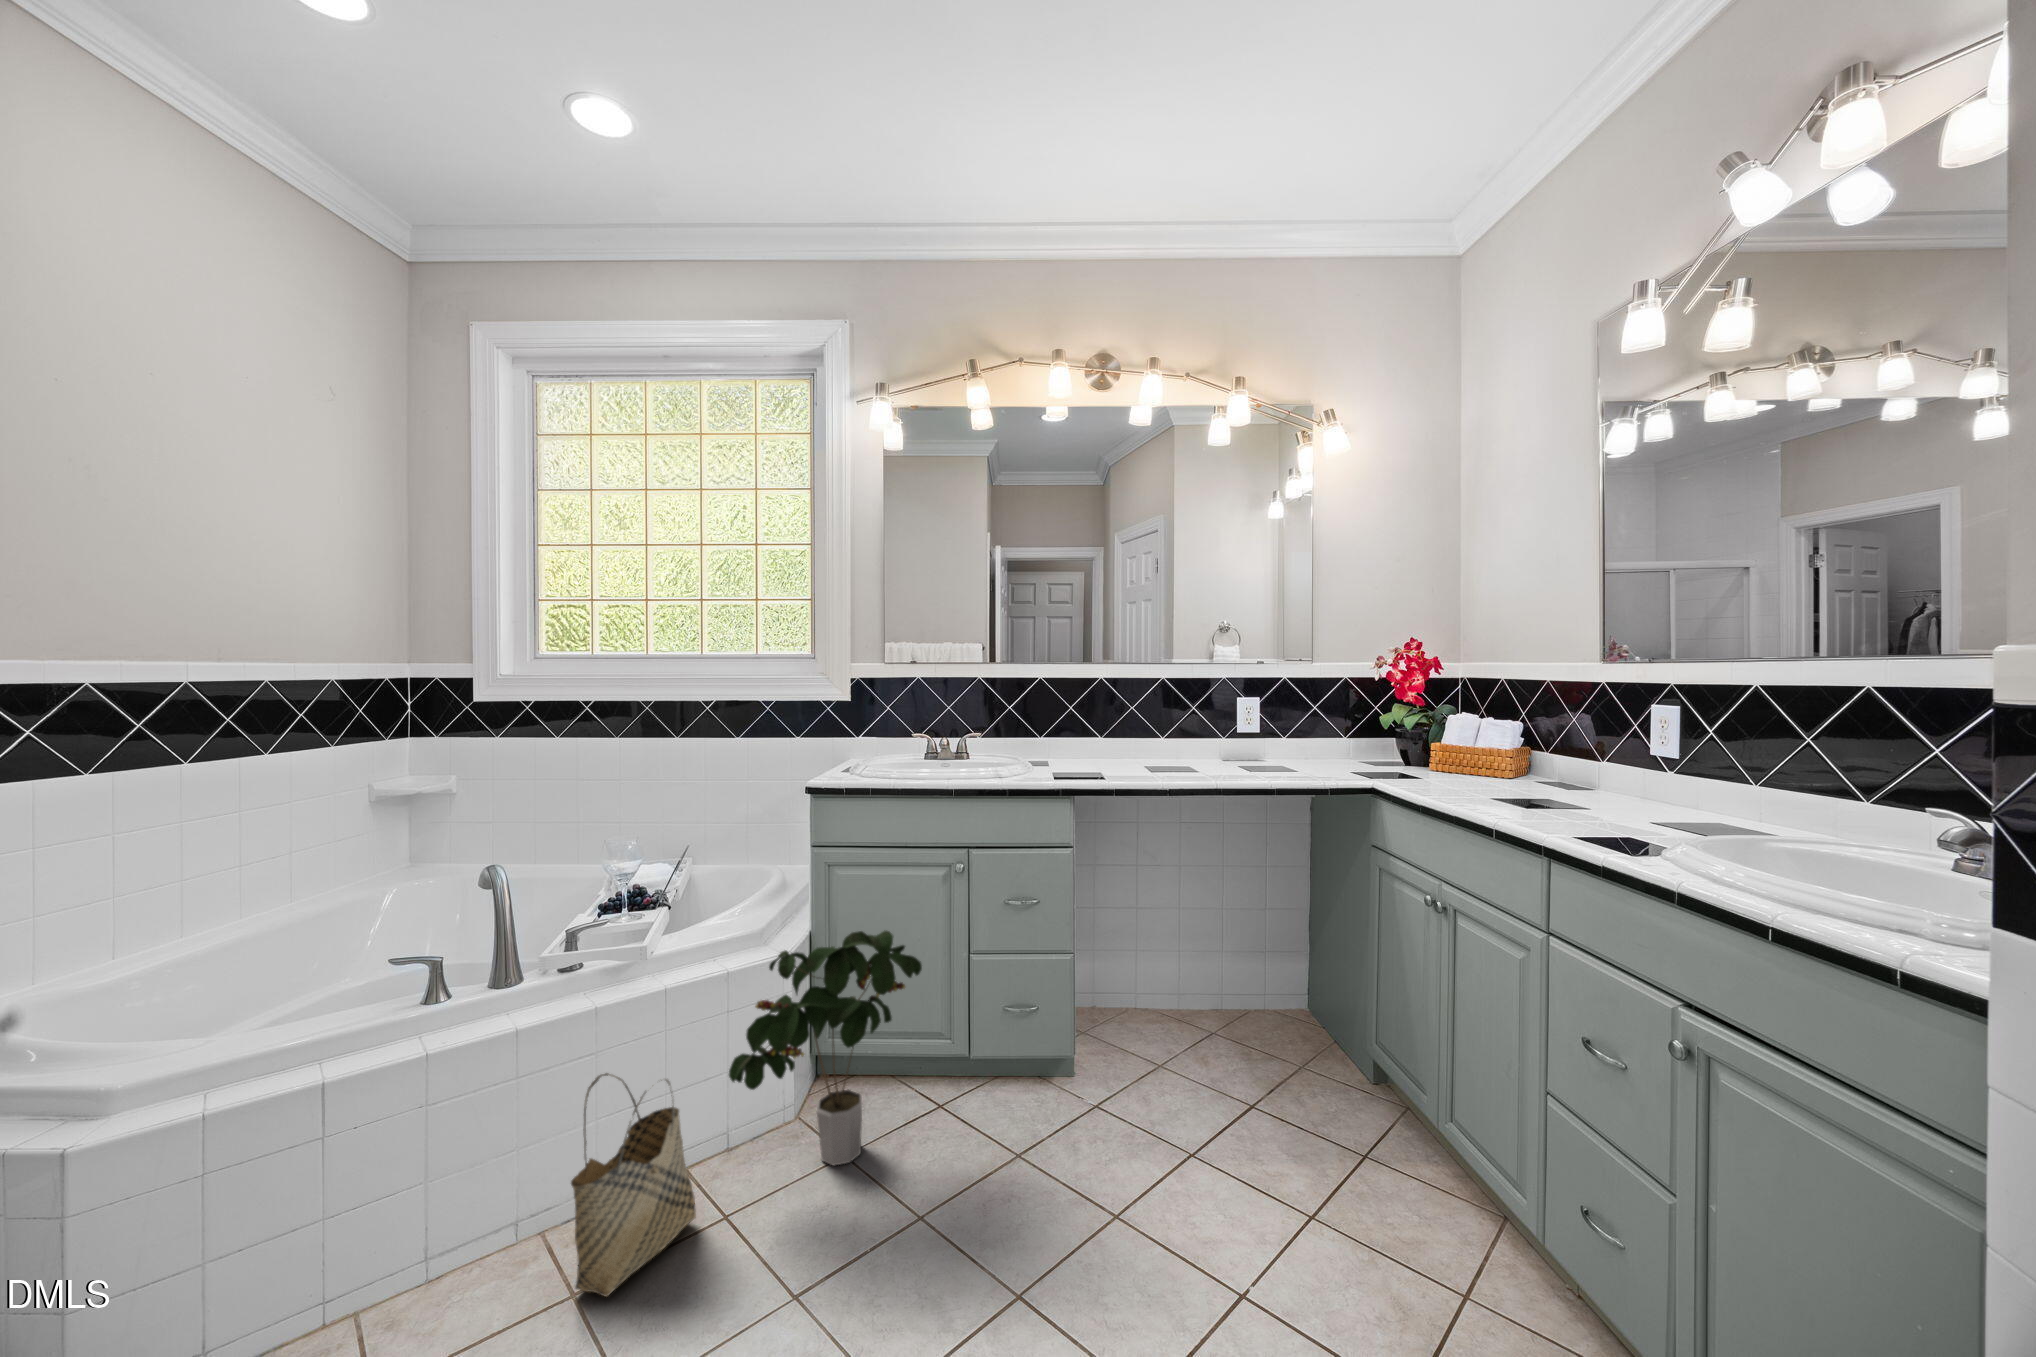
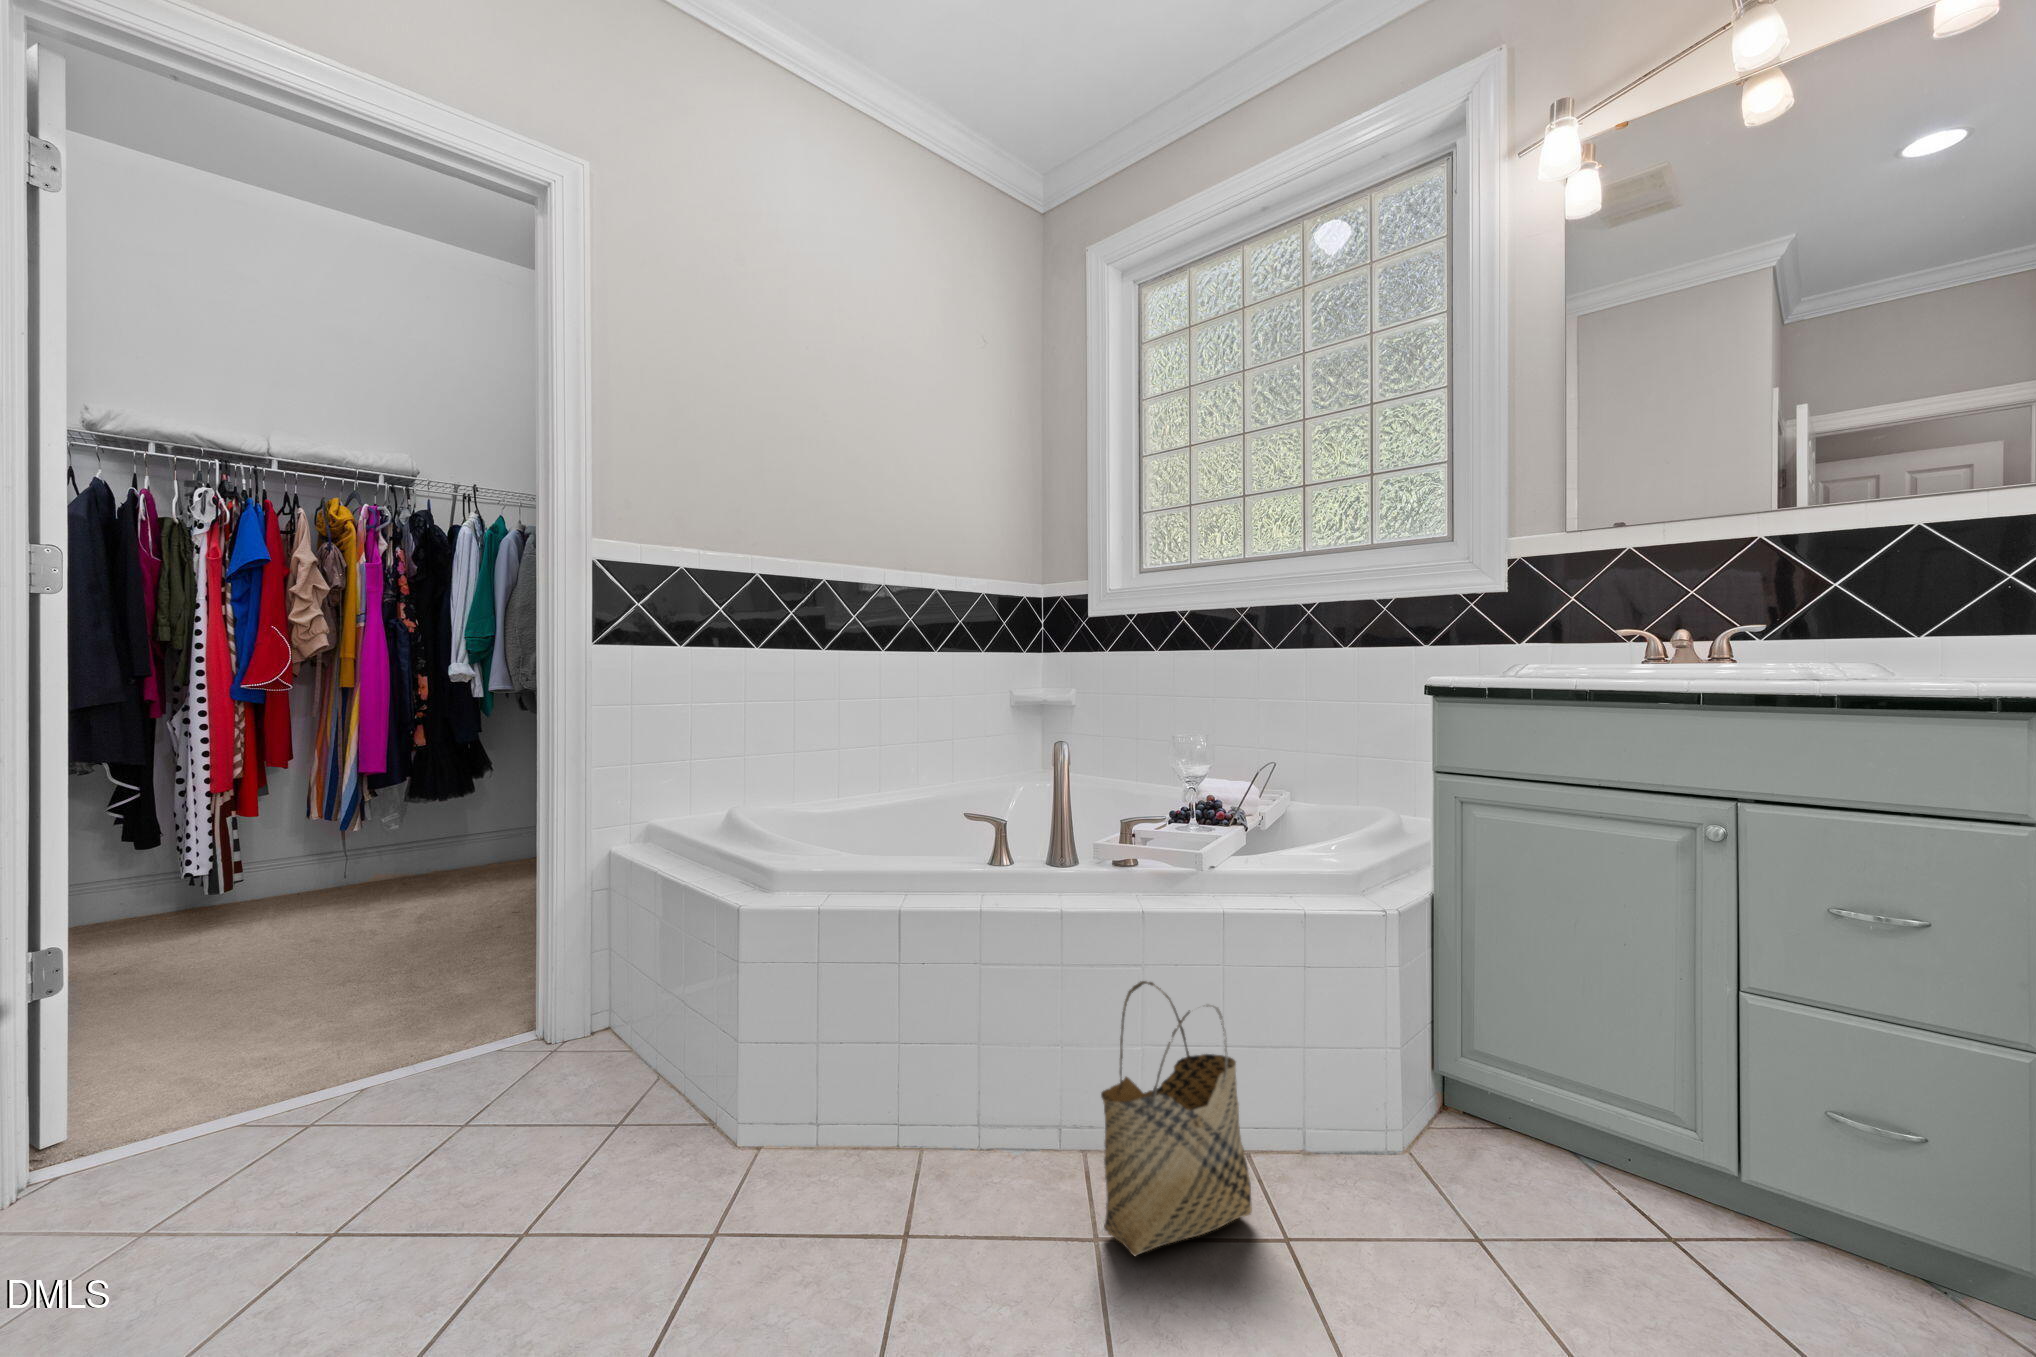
potted plant: present [729,931,922,1165] -> none [1302,887,1630,1243]

